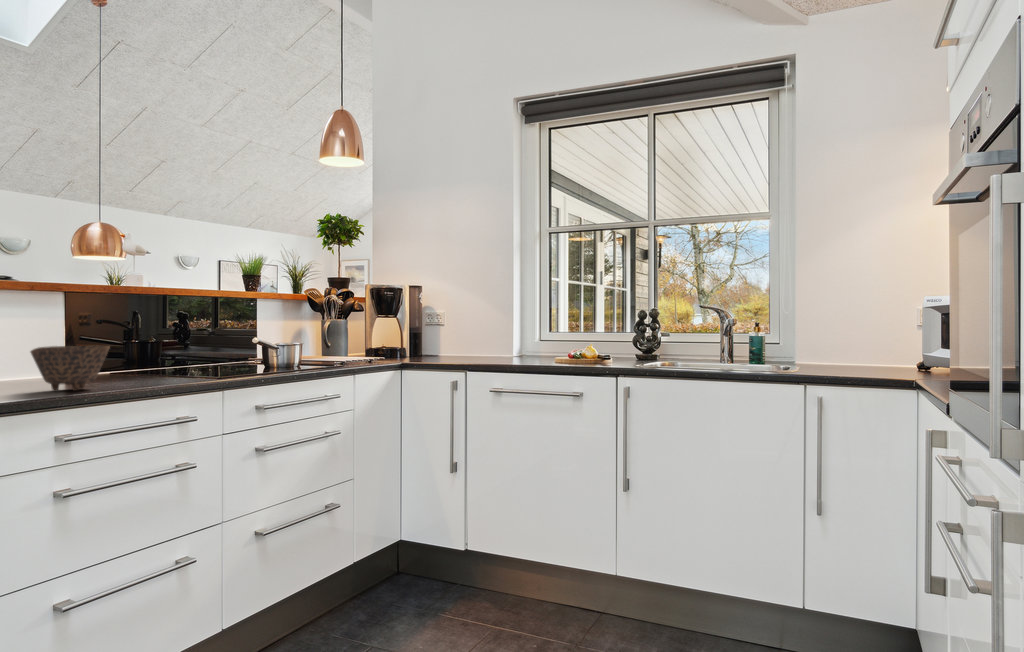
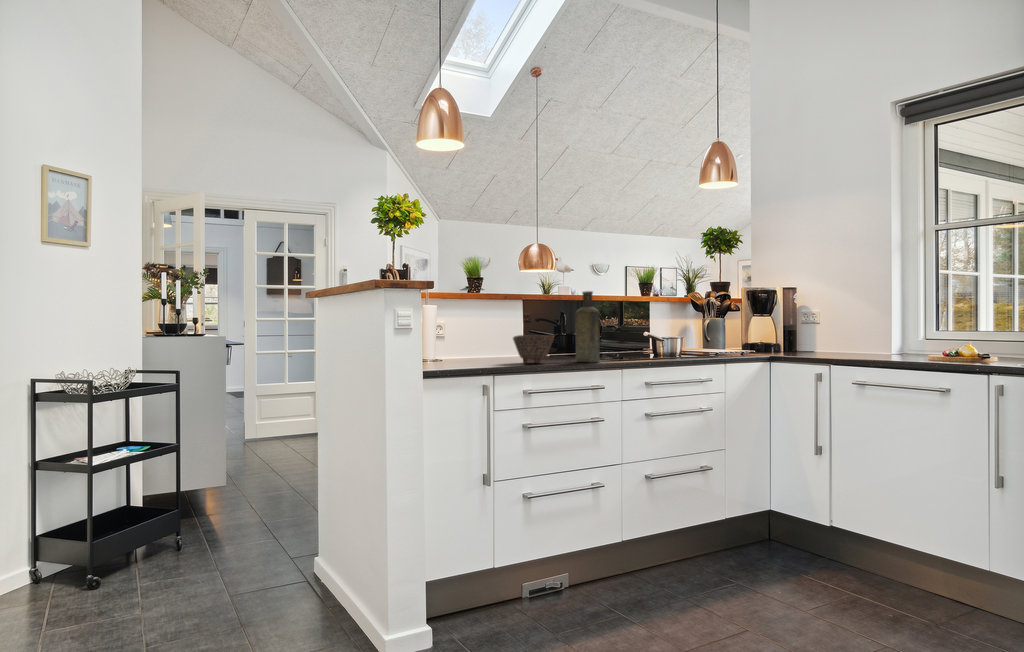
bottle: none [147,281,187,384] -> present [575,291,600,362]

